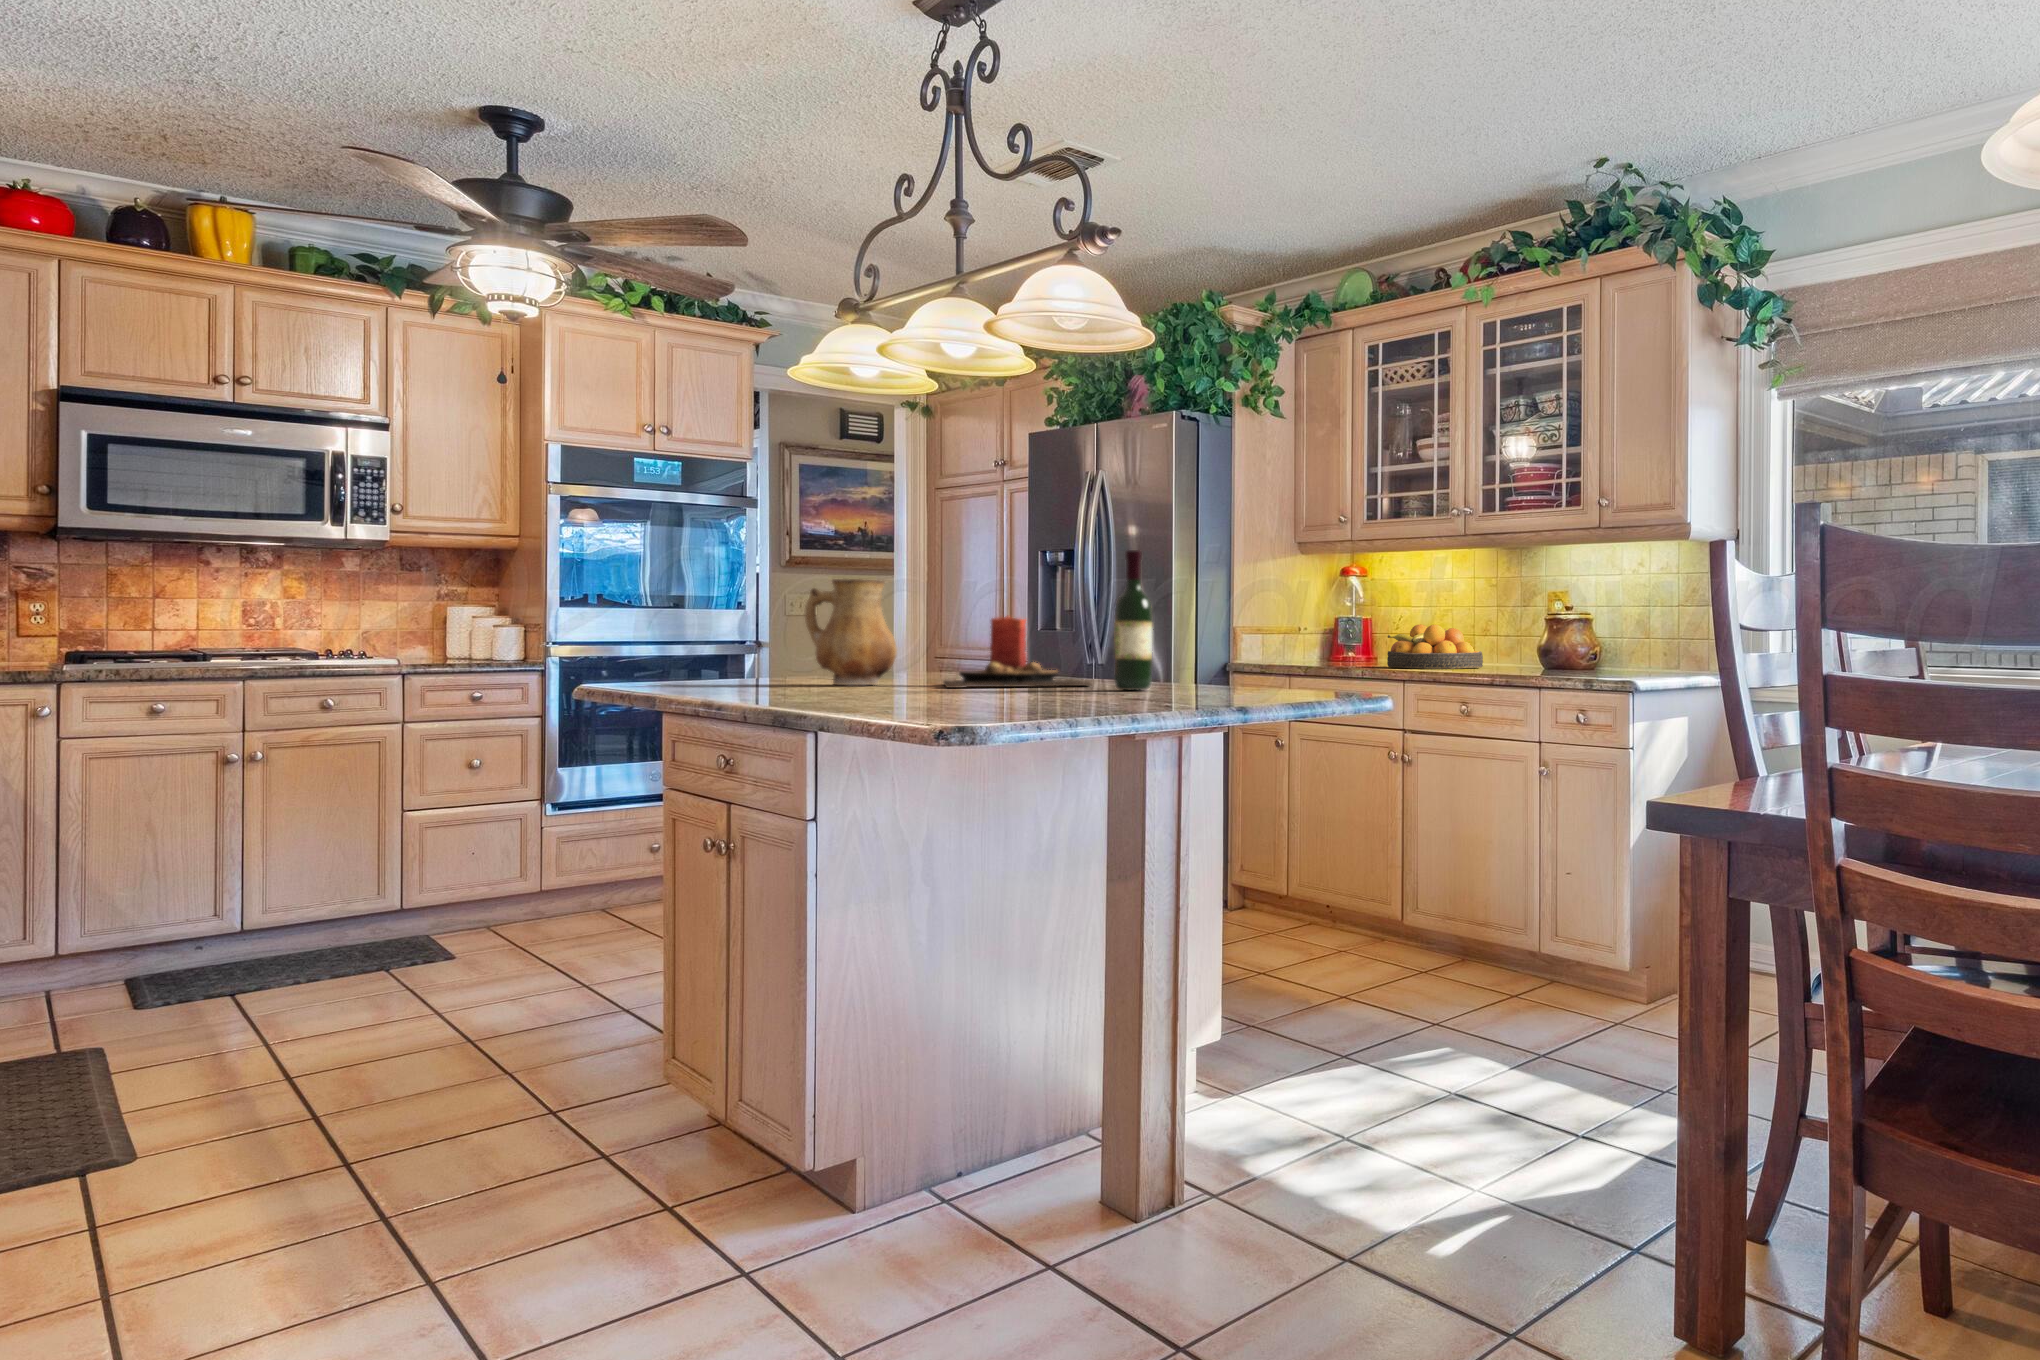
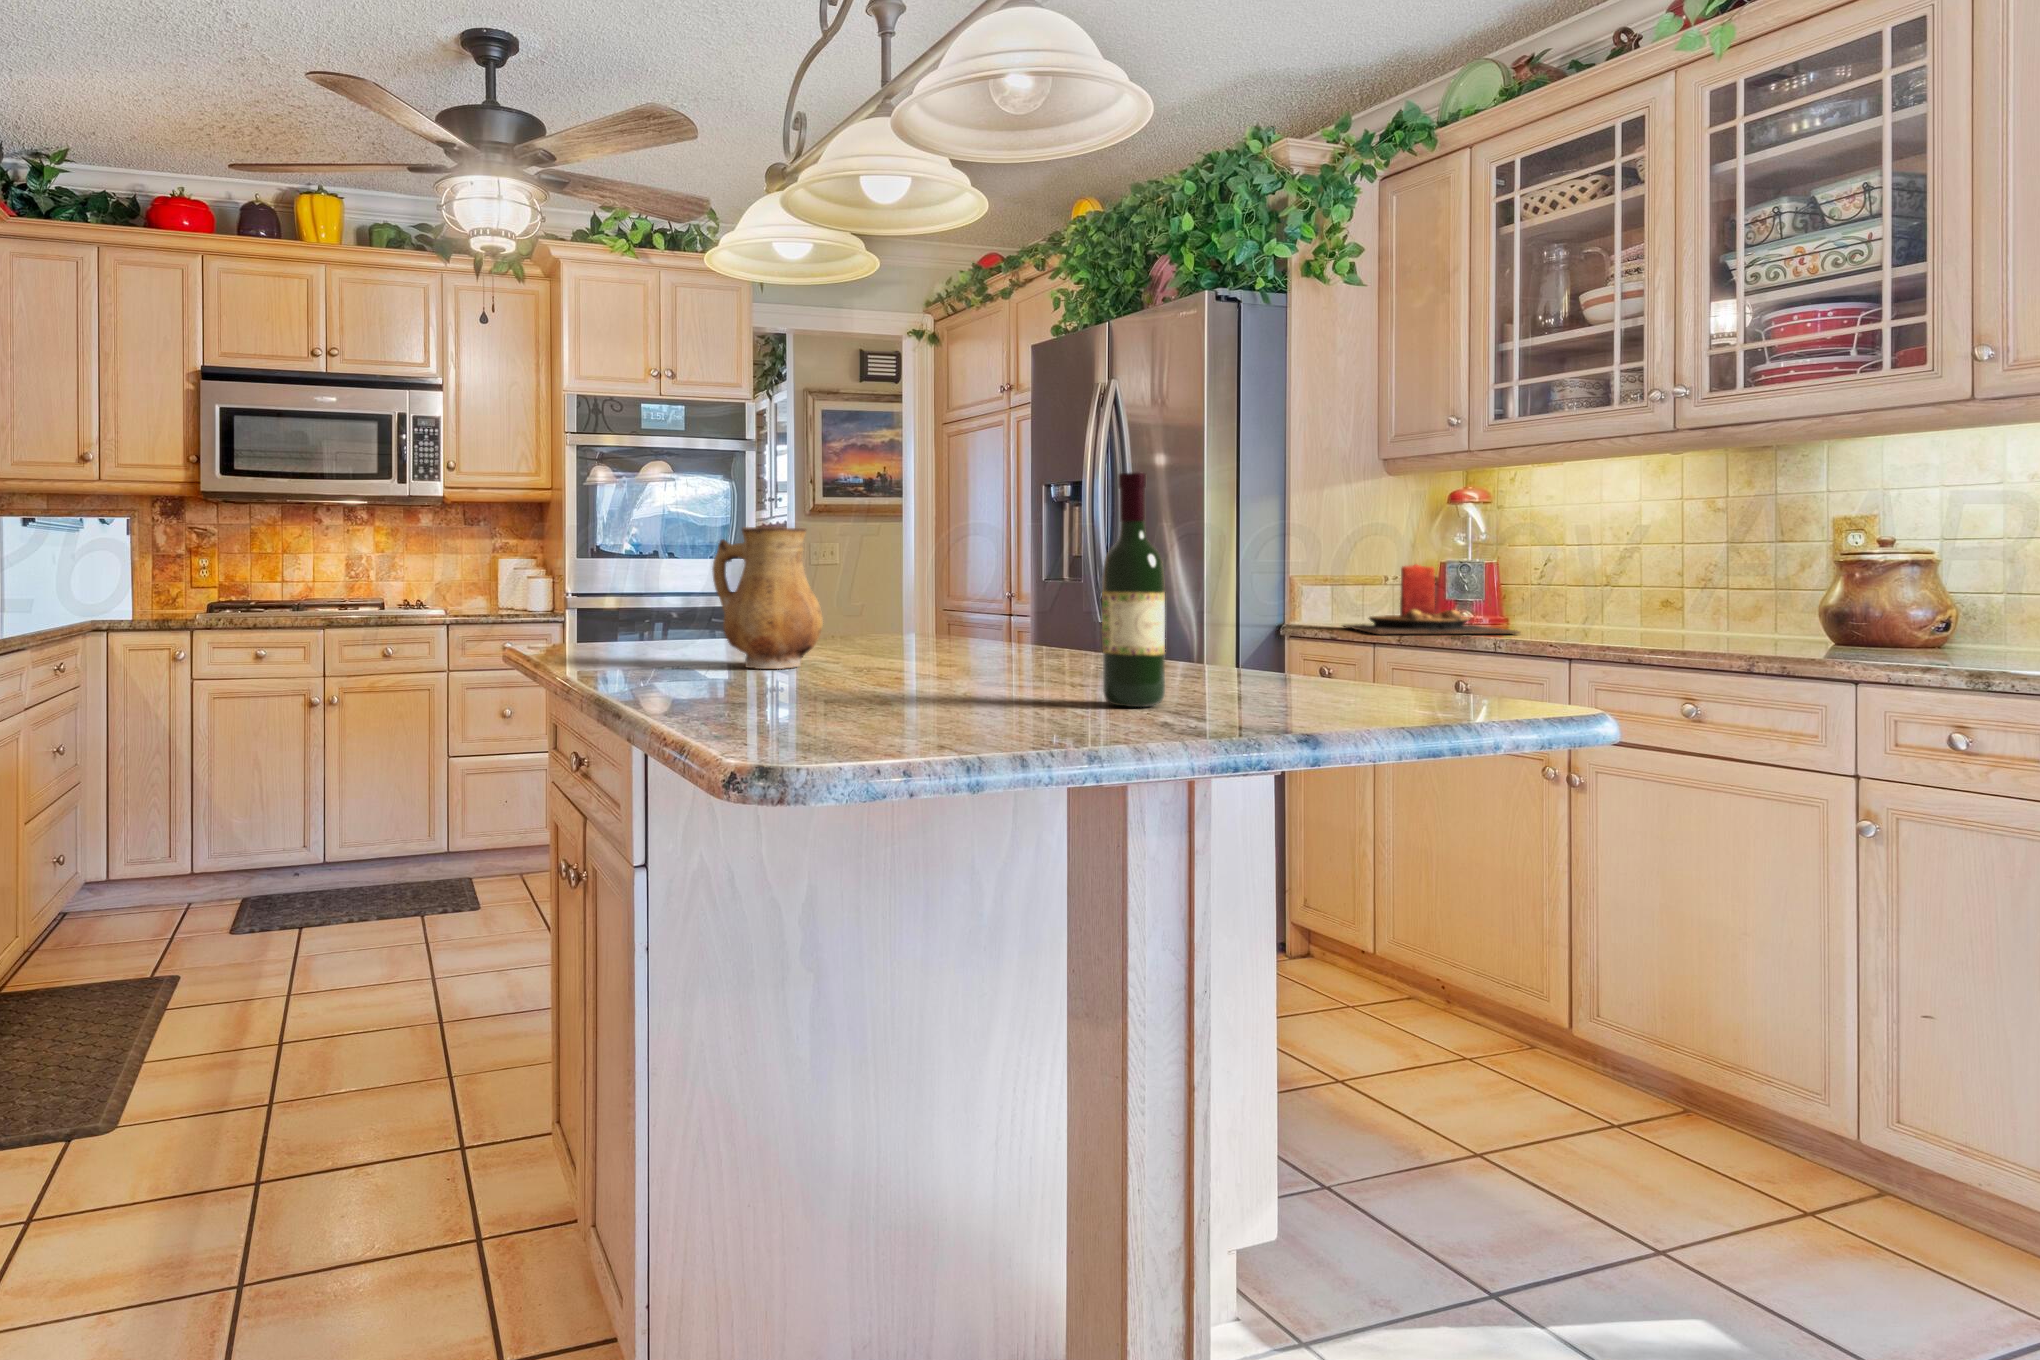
candle: present [944,616,1092,688] -> present [1344,564,1520,635]
fruit bowl: present [1387,624,1483,669] -> none [1520,564,1686,631]

